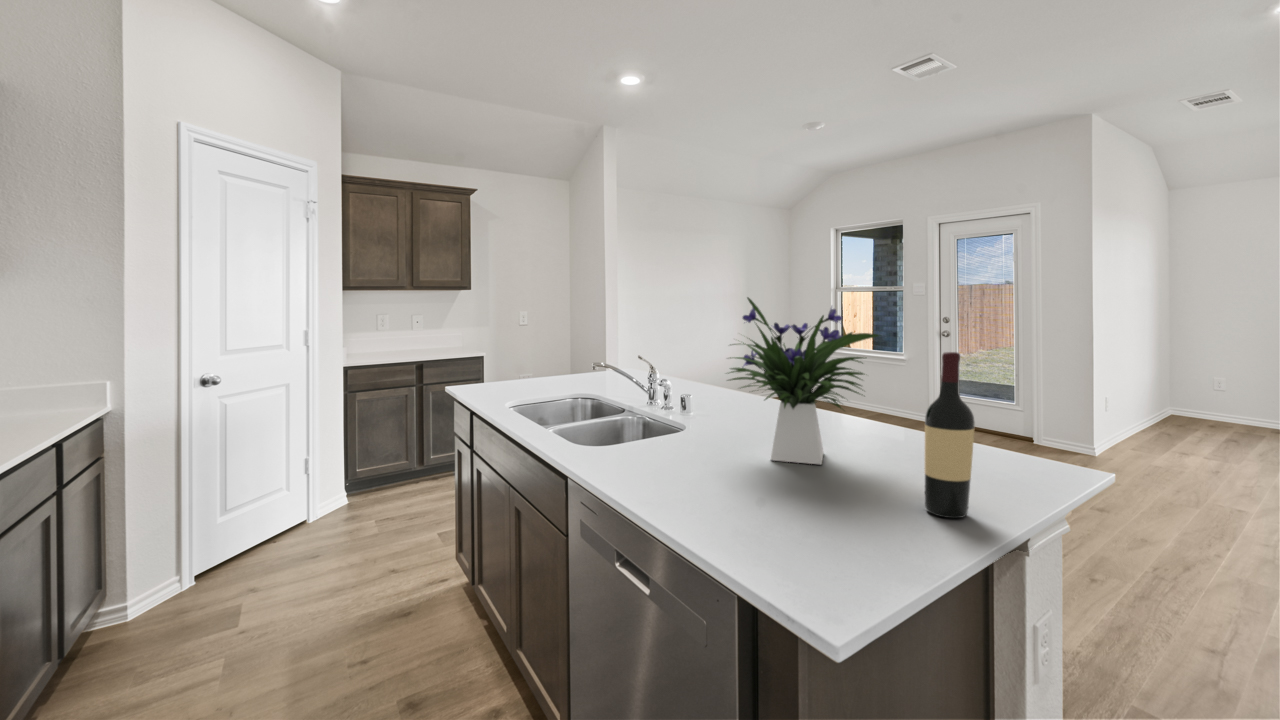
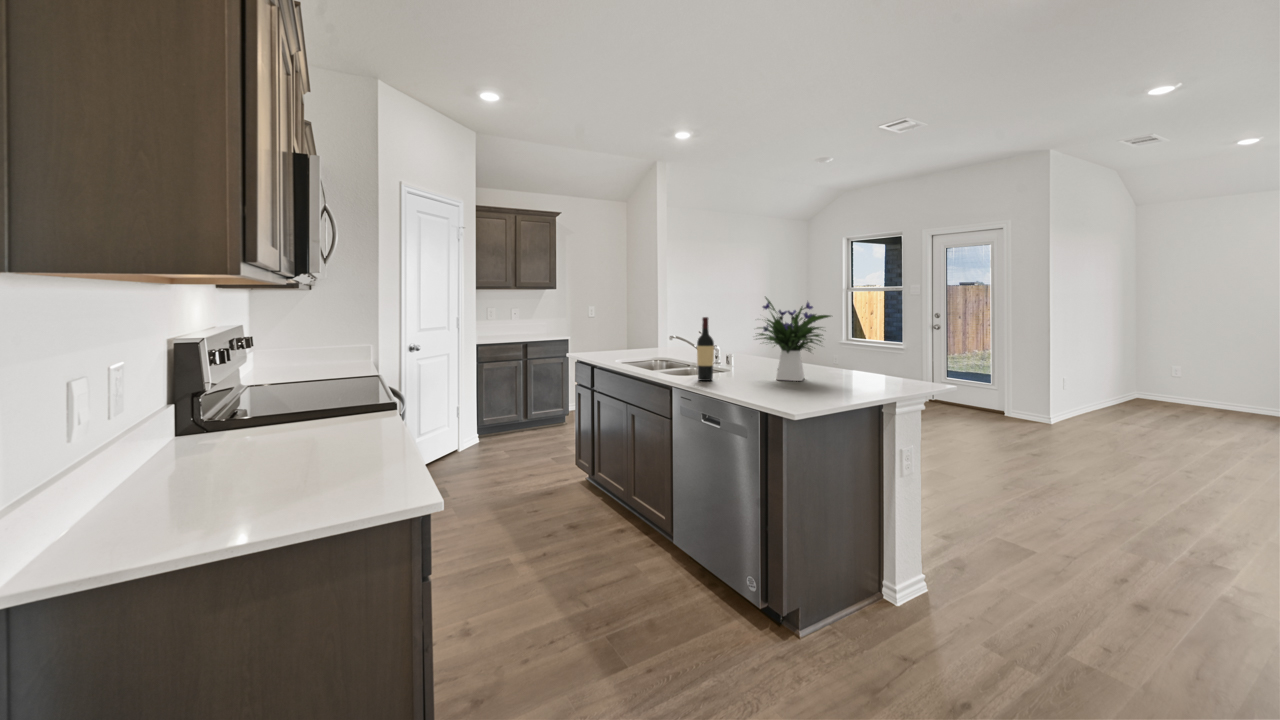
wine bottle: present [925,352,975,518] -> present [697,317,714,381]

